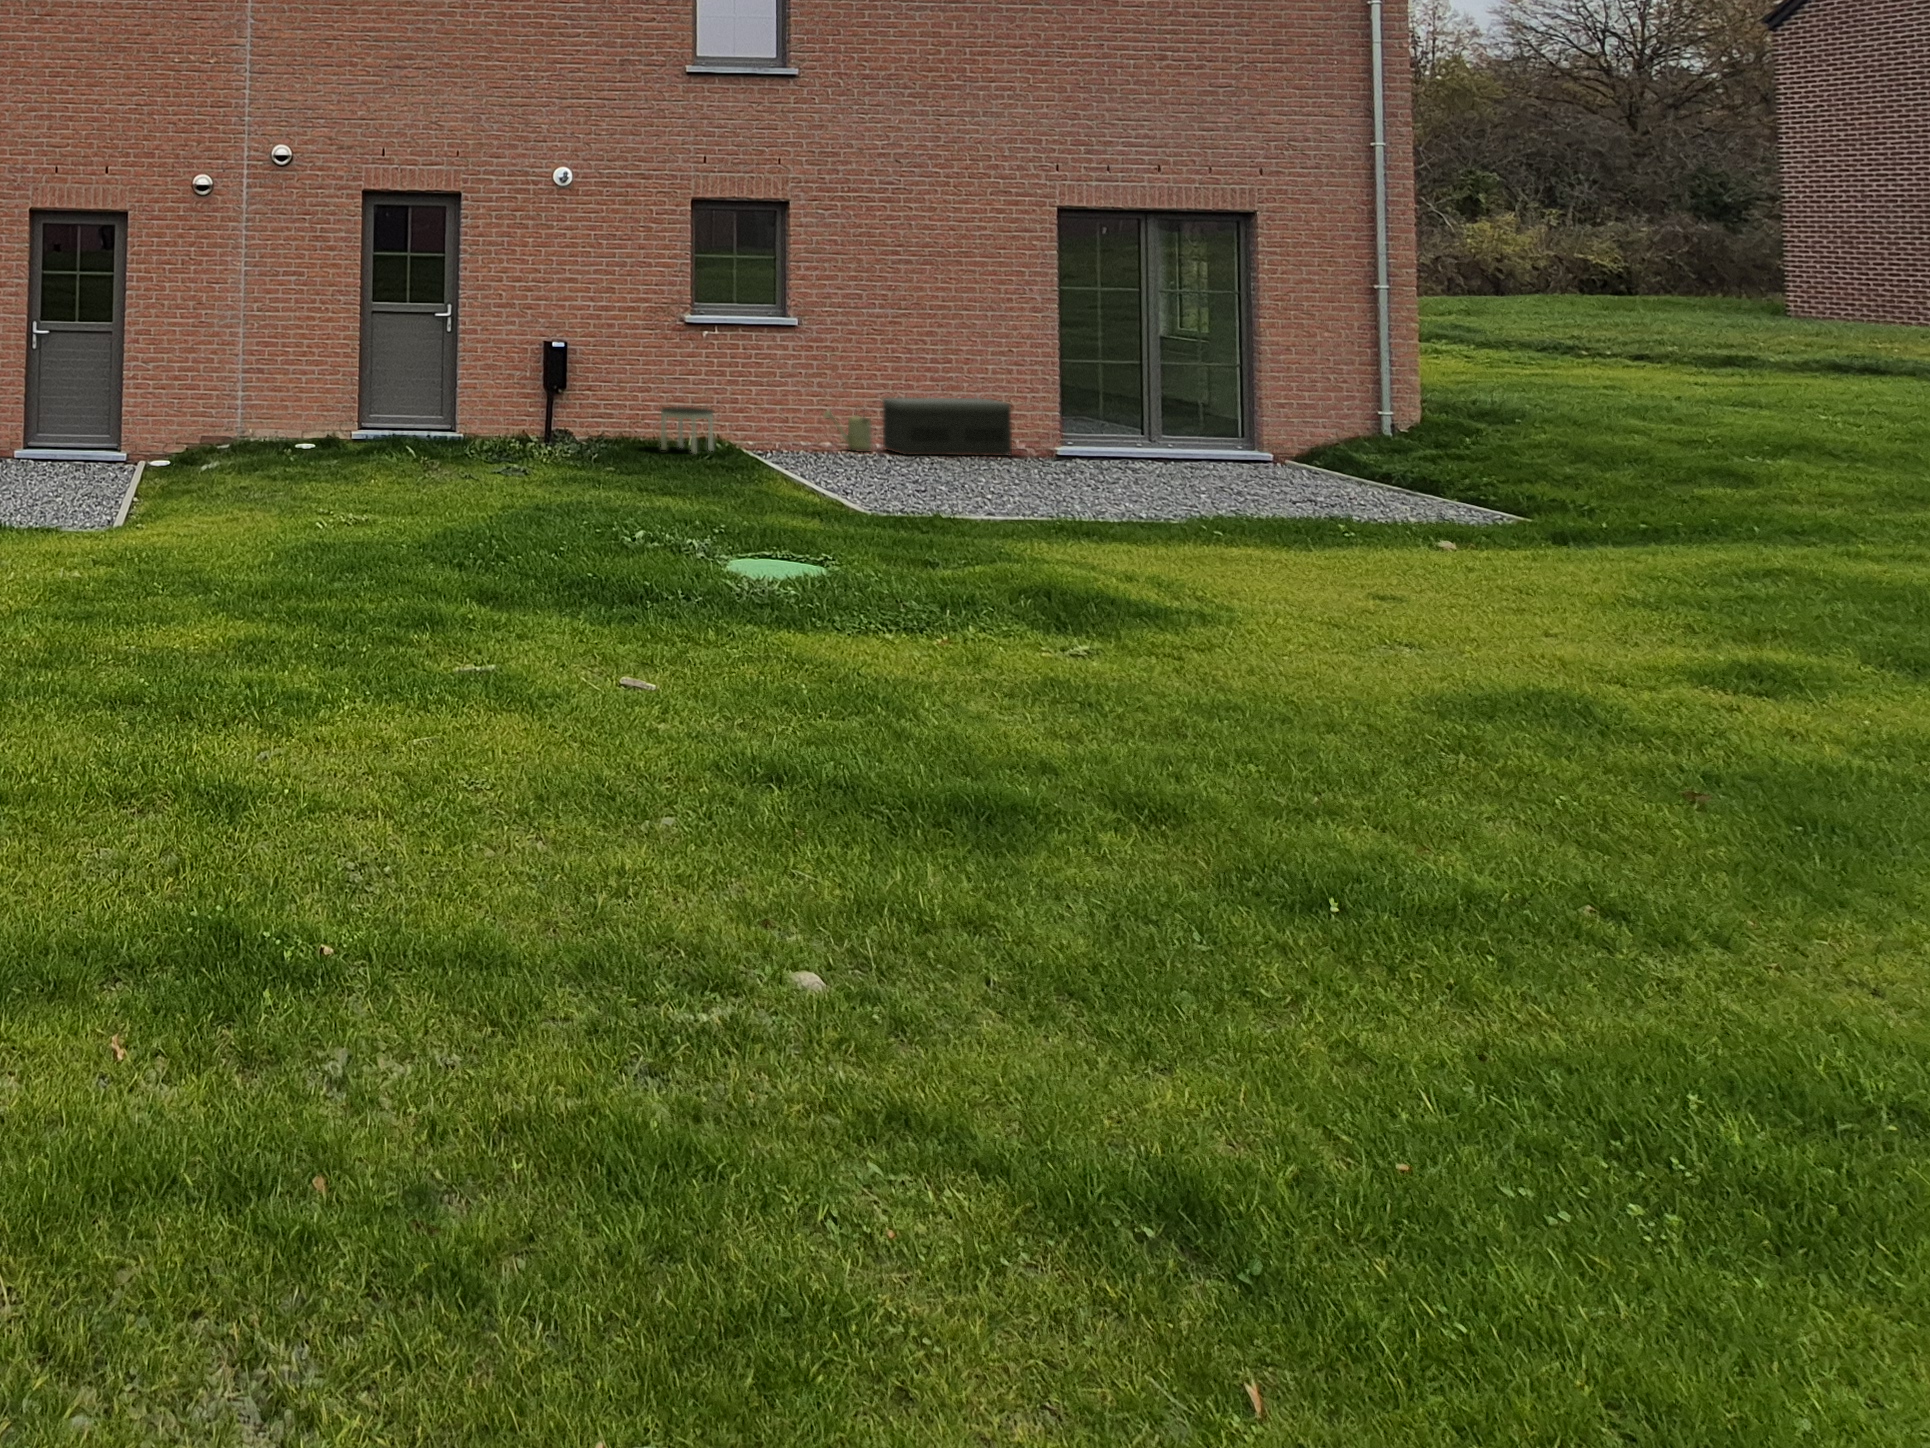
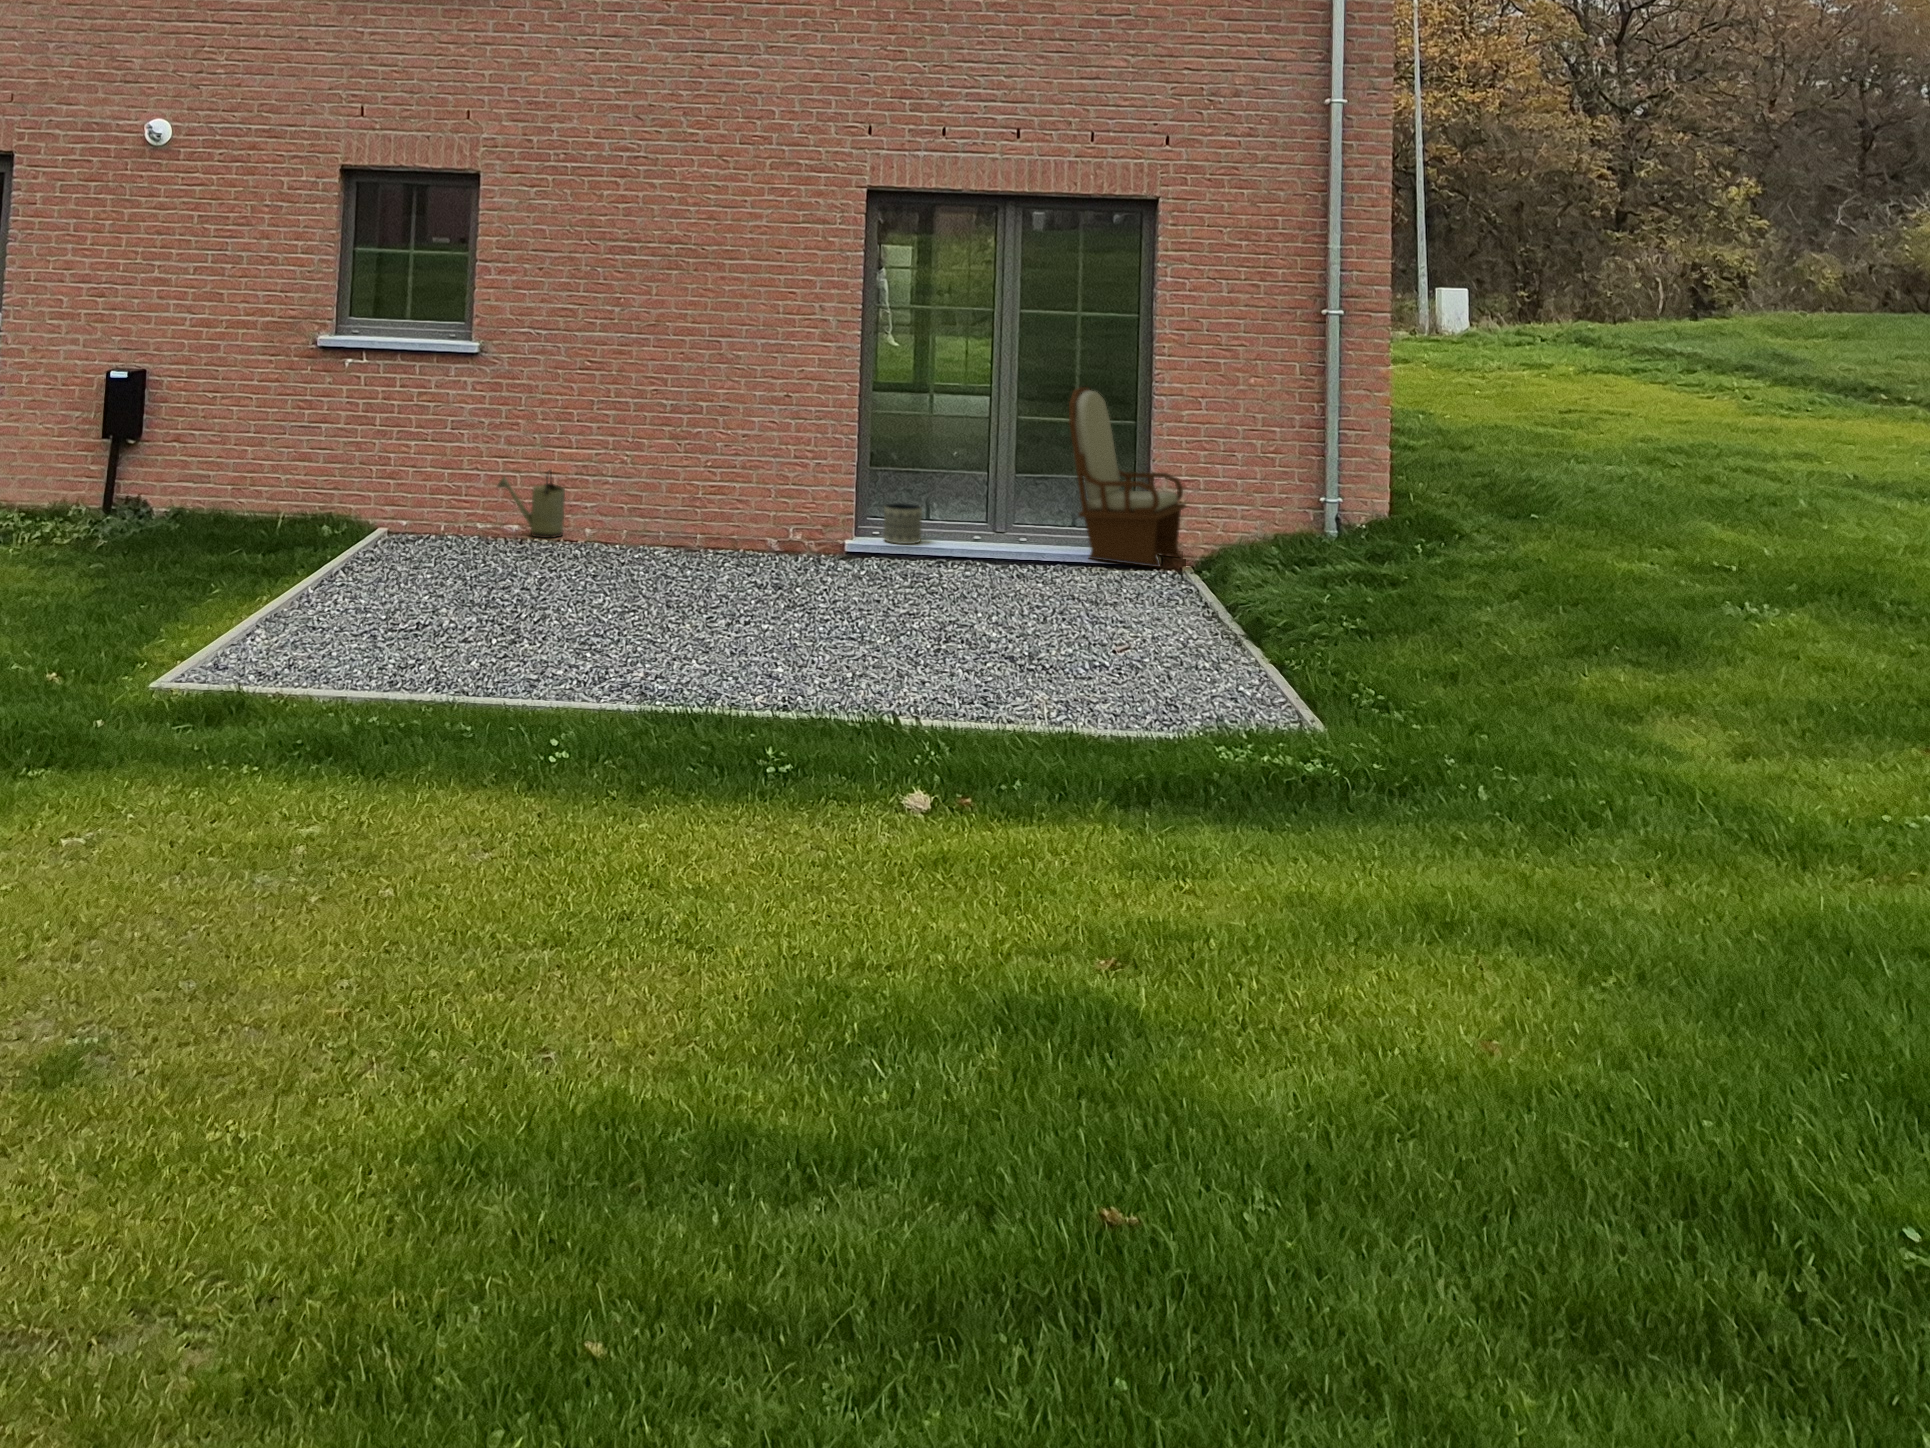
armchair: none [1218,343,1302,462] -> present [1069,387,1186,567]
storage bench: present [883,398,1012,456] -> none [583,458,748,549]
round table: present [661,407,714,452] -> none [250,466,329,537]
planter: none [1079,426,1109,452] -> present [883,503,922,544]

